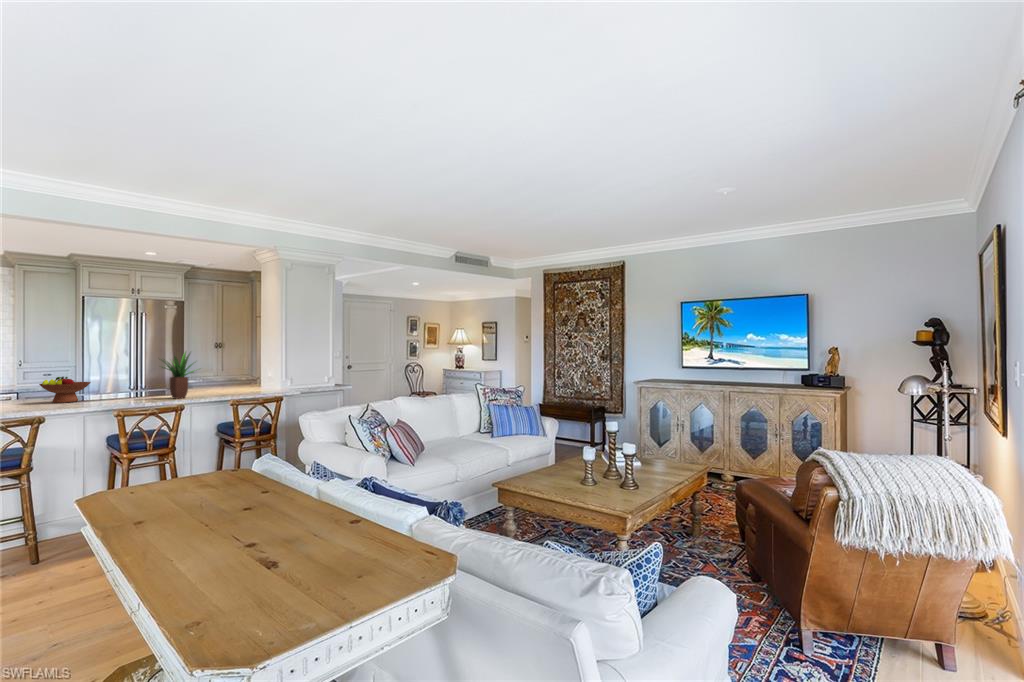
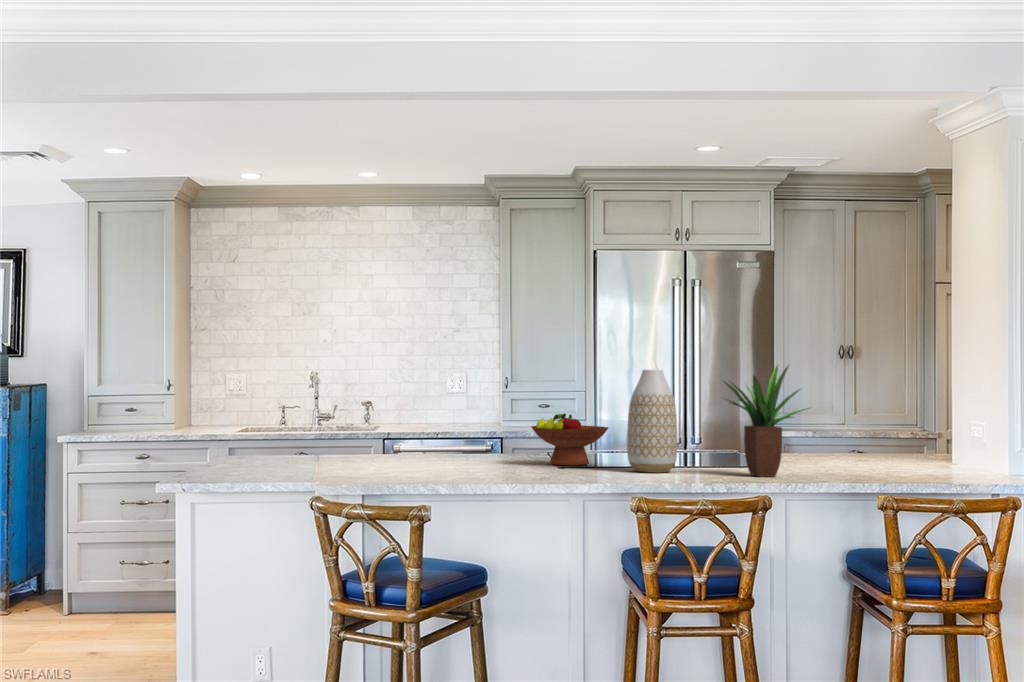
vase: none [105,354,134,402] -> present [627,370,677,473]

